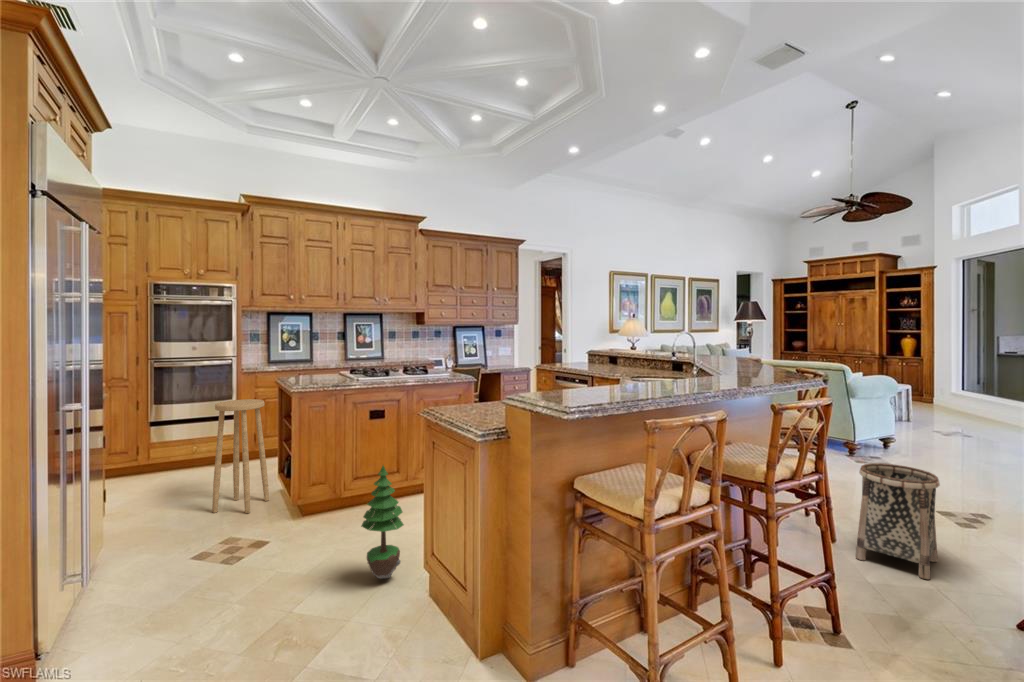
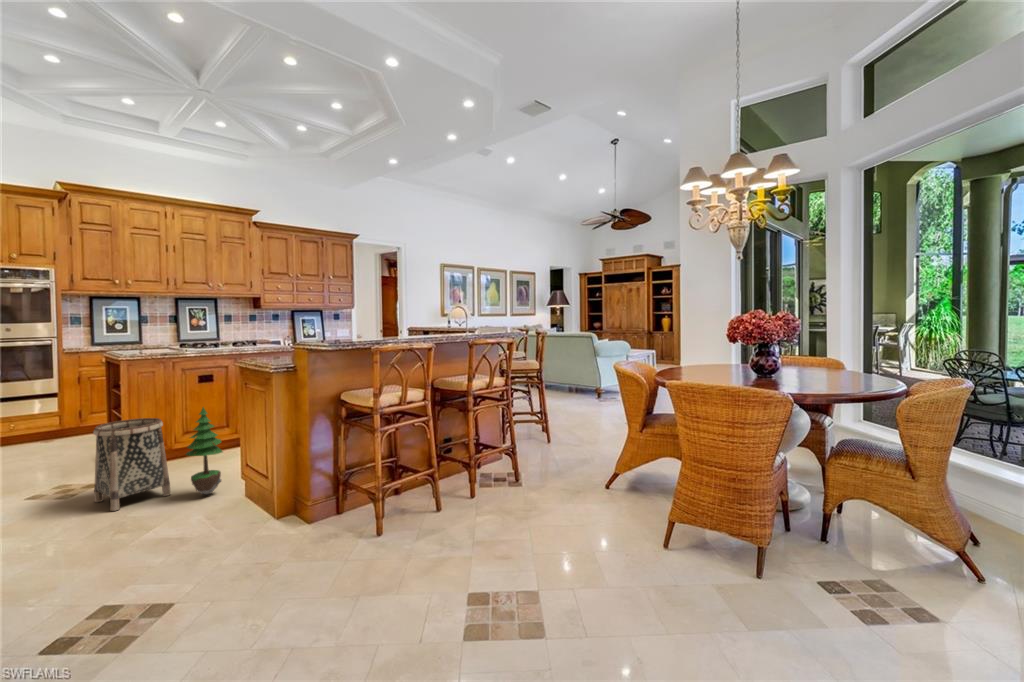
stool: present [212,399,269,513] -> none [35,372,99,474]
basket: present [856,463,940,579] -> present [93,418,171,511]

